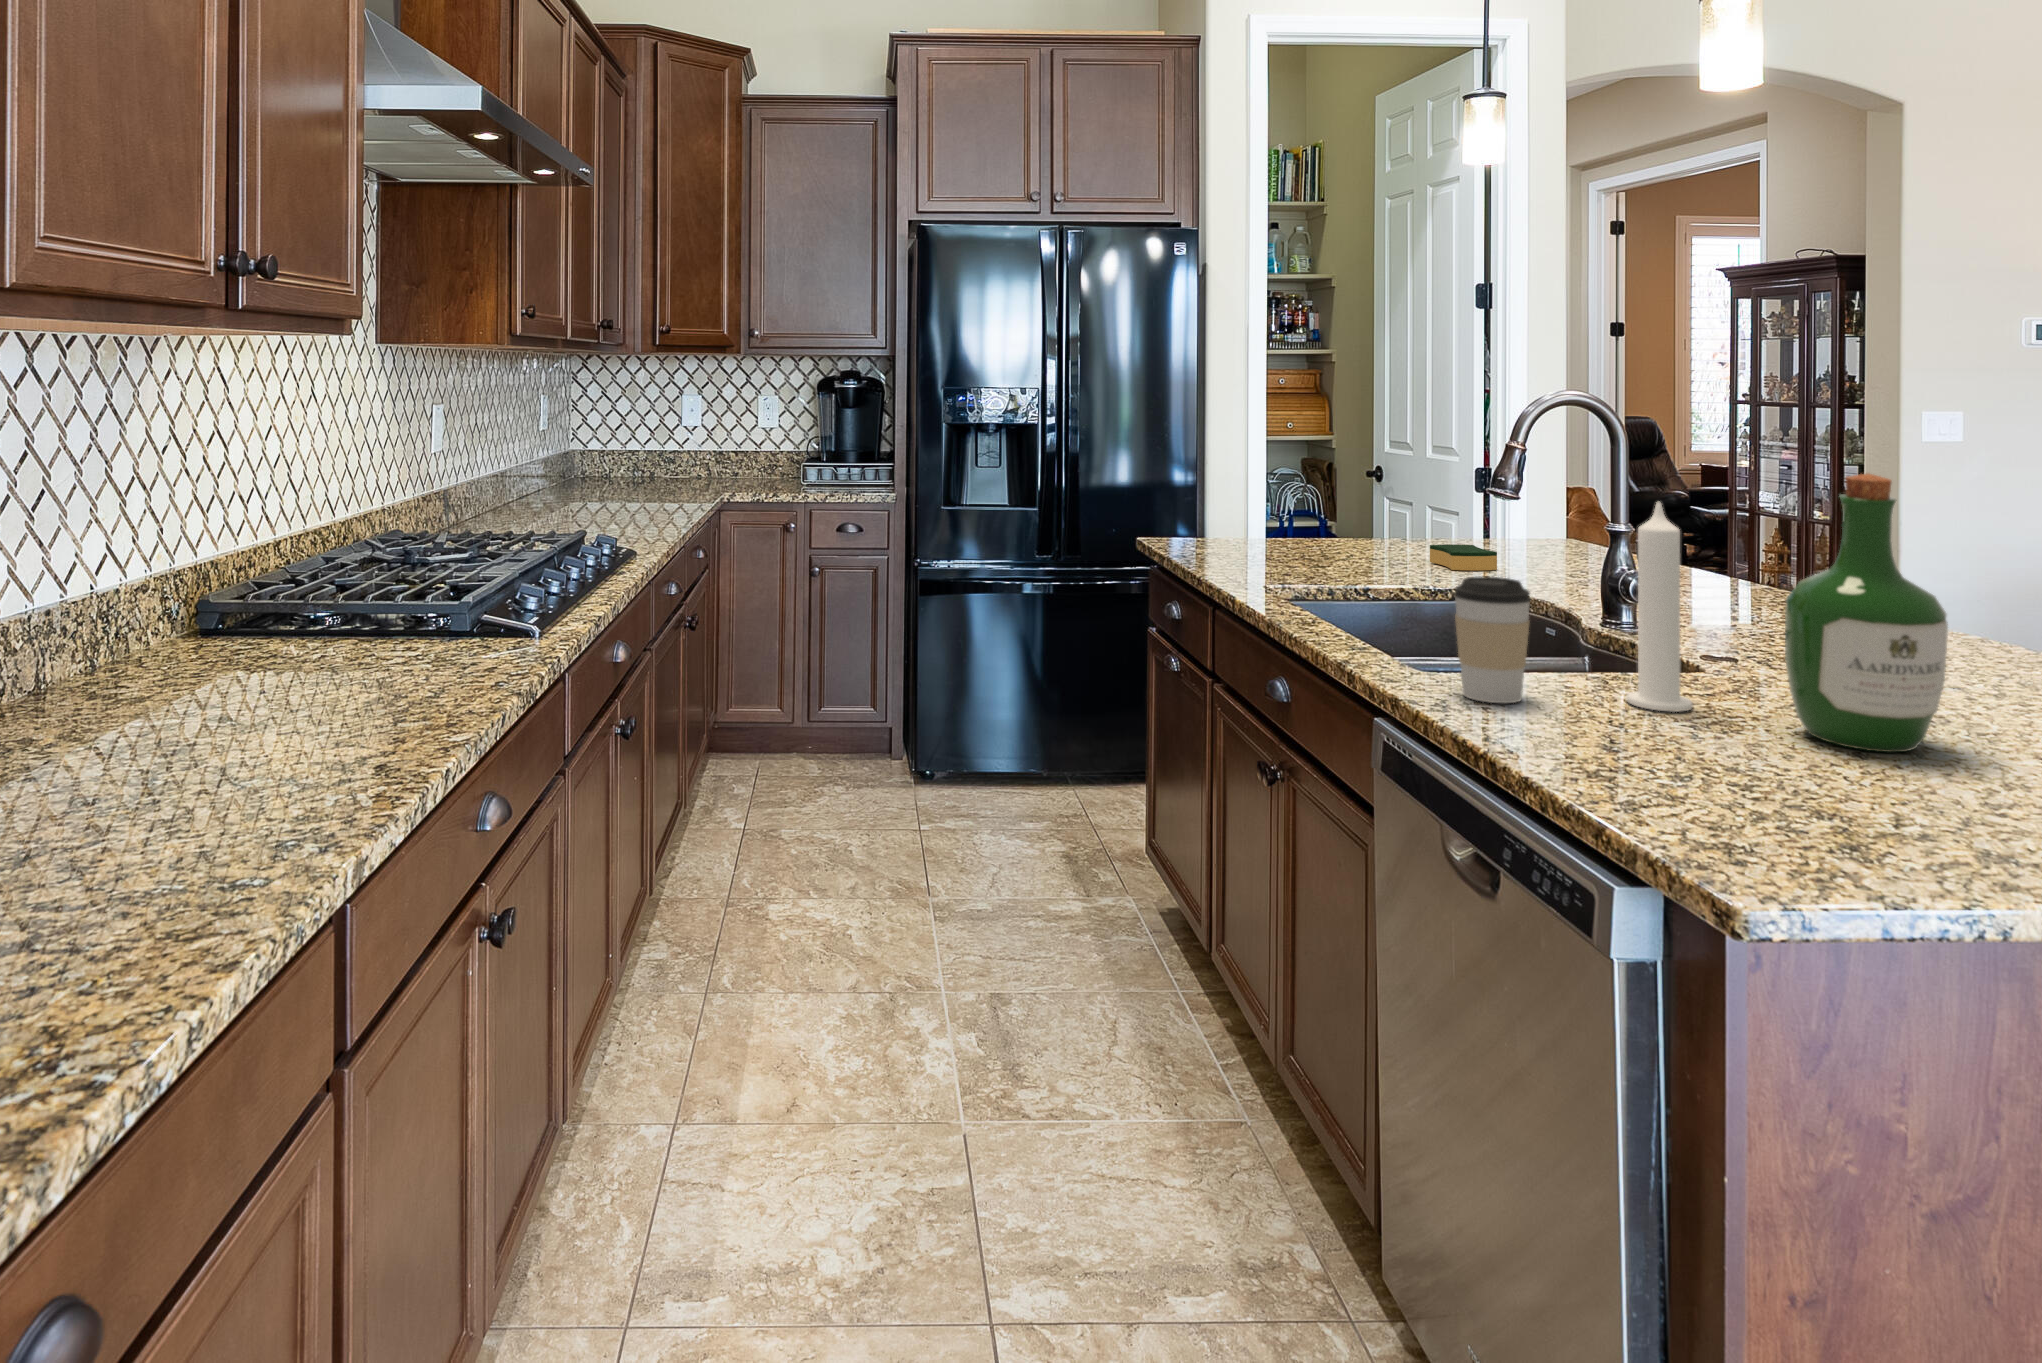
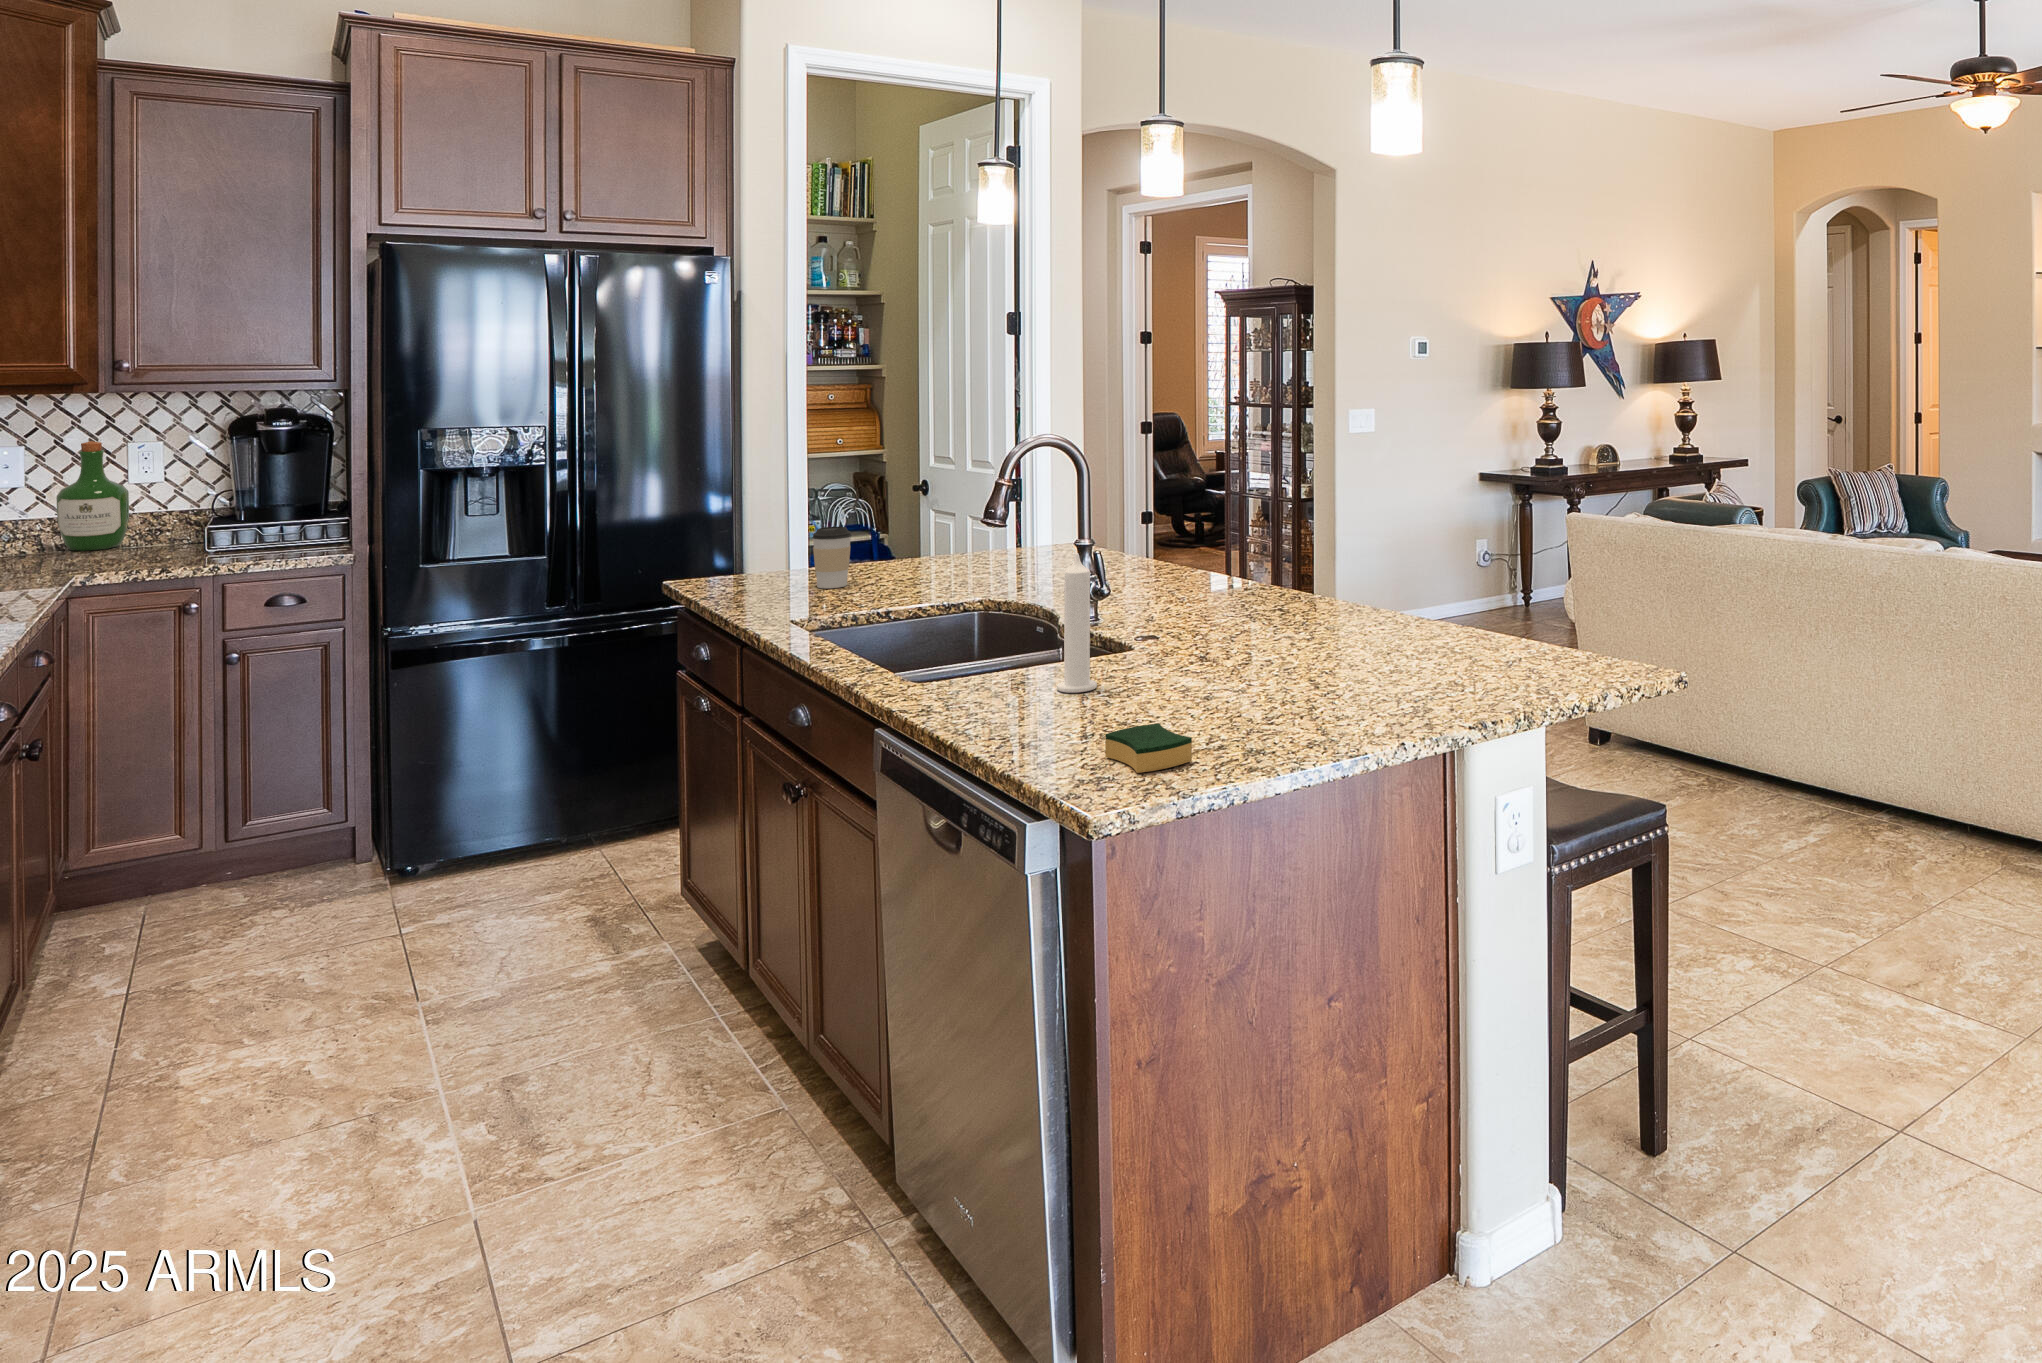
wine bottle: present [1785,473,1948,752] -> present [56,441,129,551]
sponge: present [1430,544,1497,571] -> present [1105,723,1192,773]
coffee cup: present [1454,576,1531,703] -> present [812,527,852,588]

